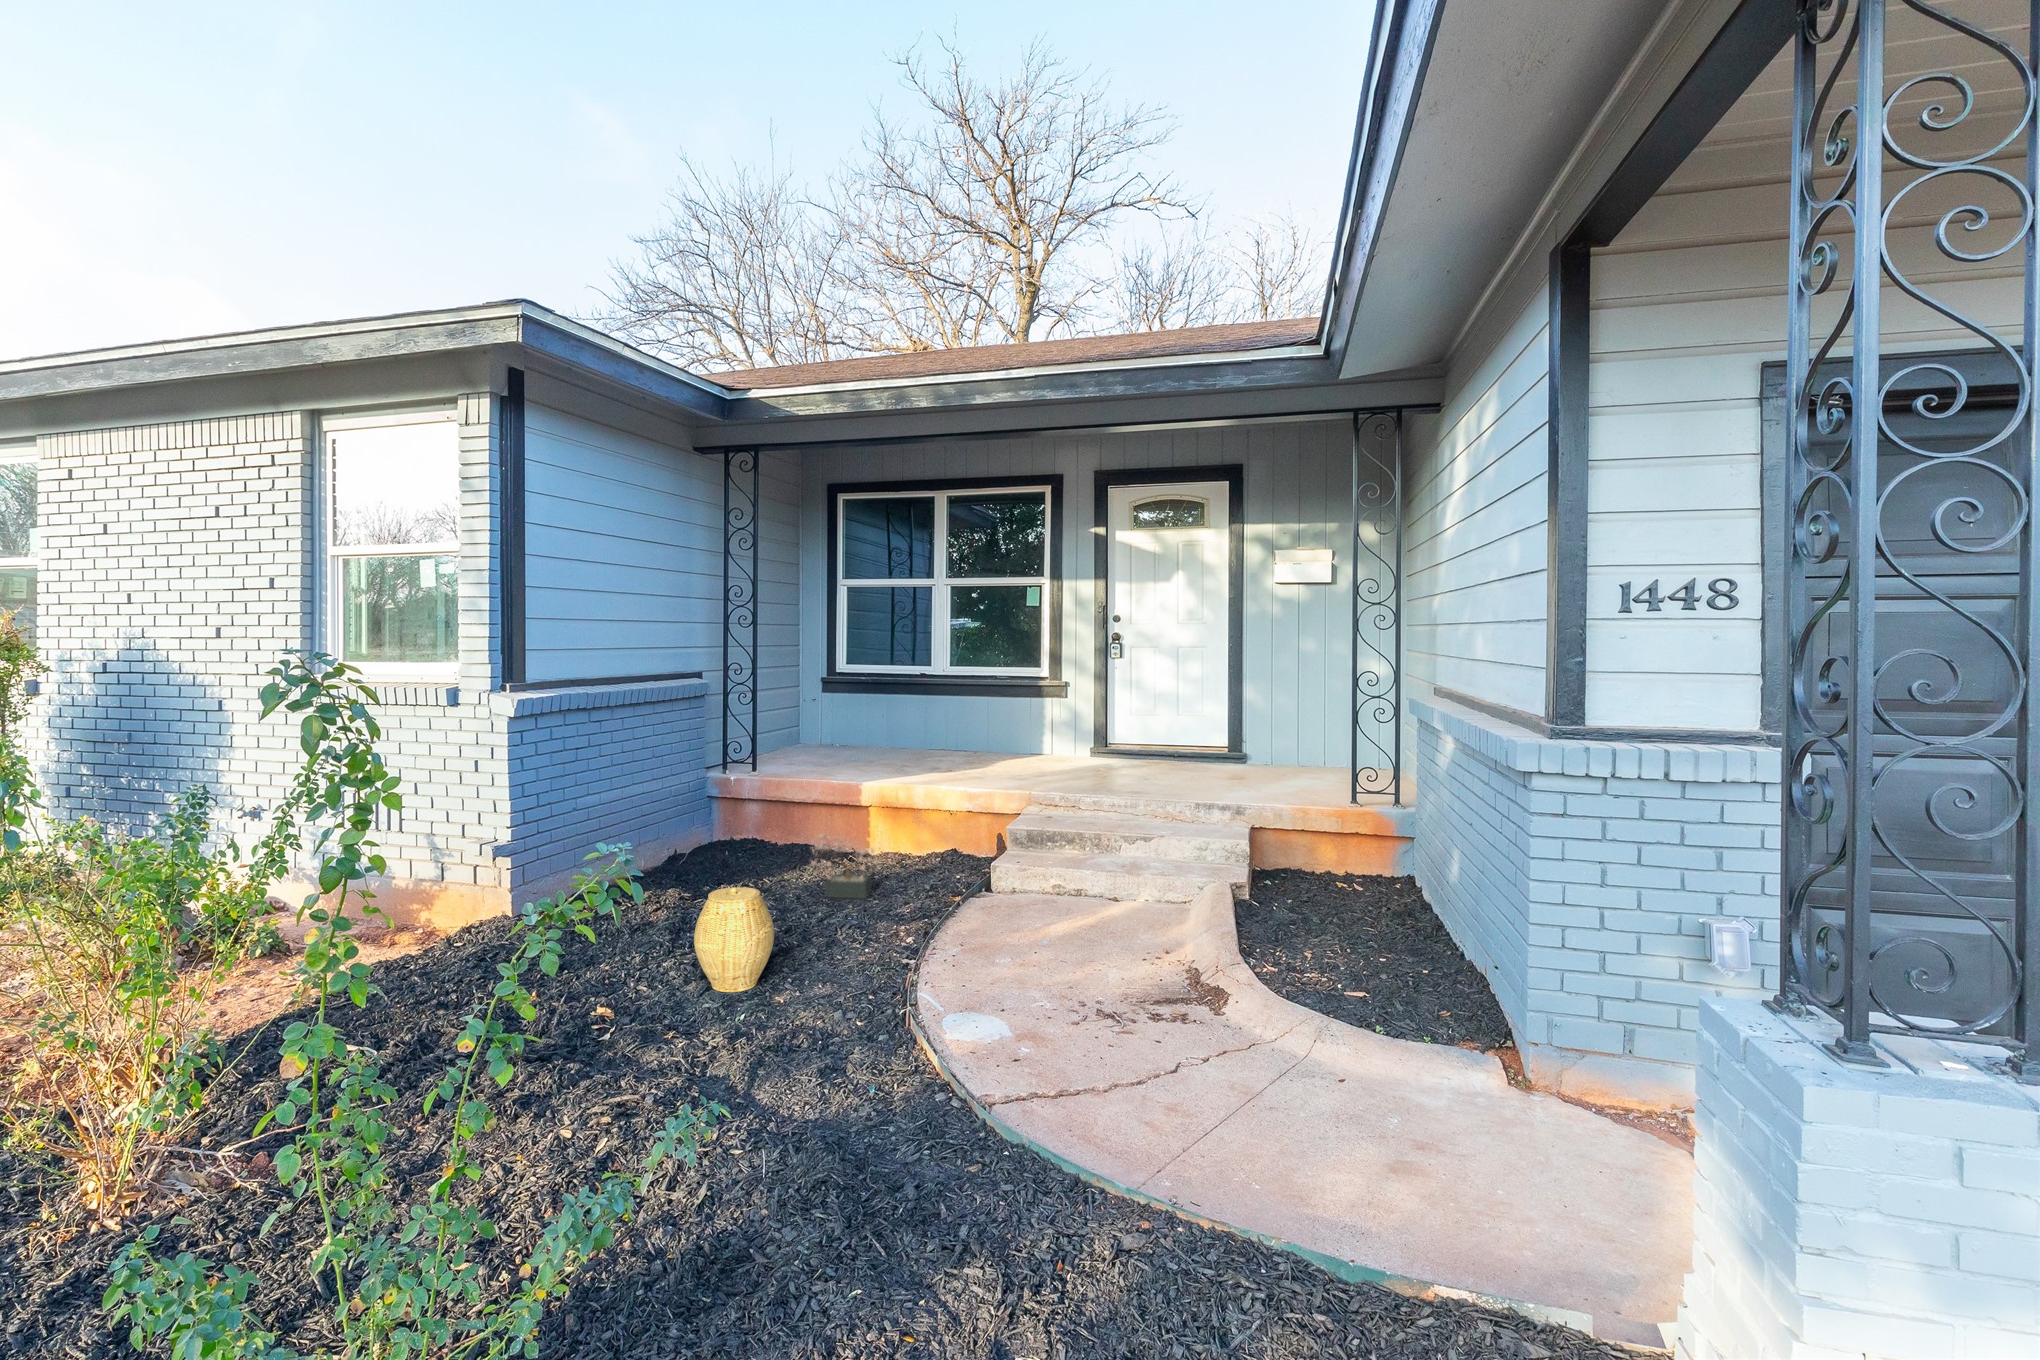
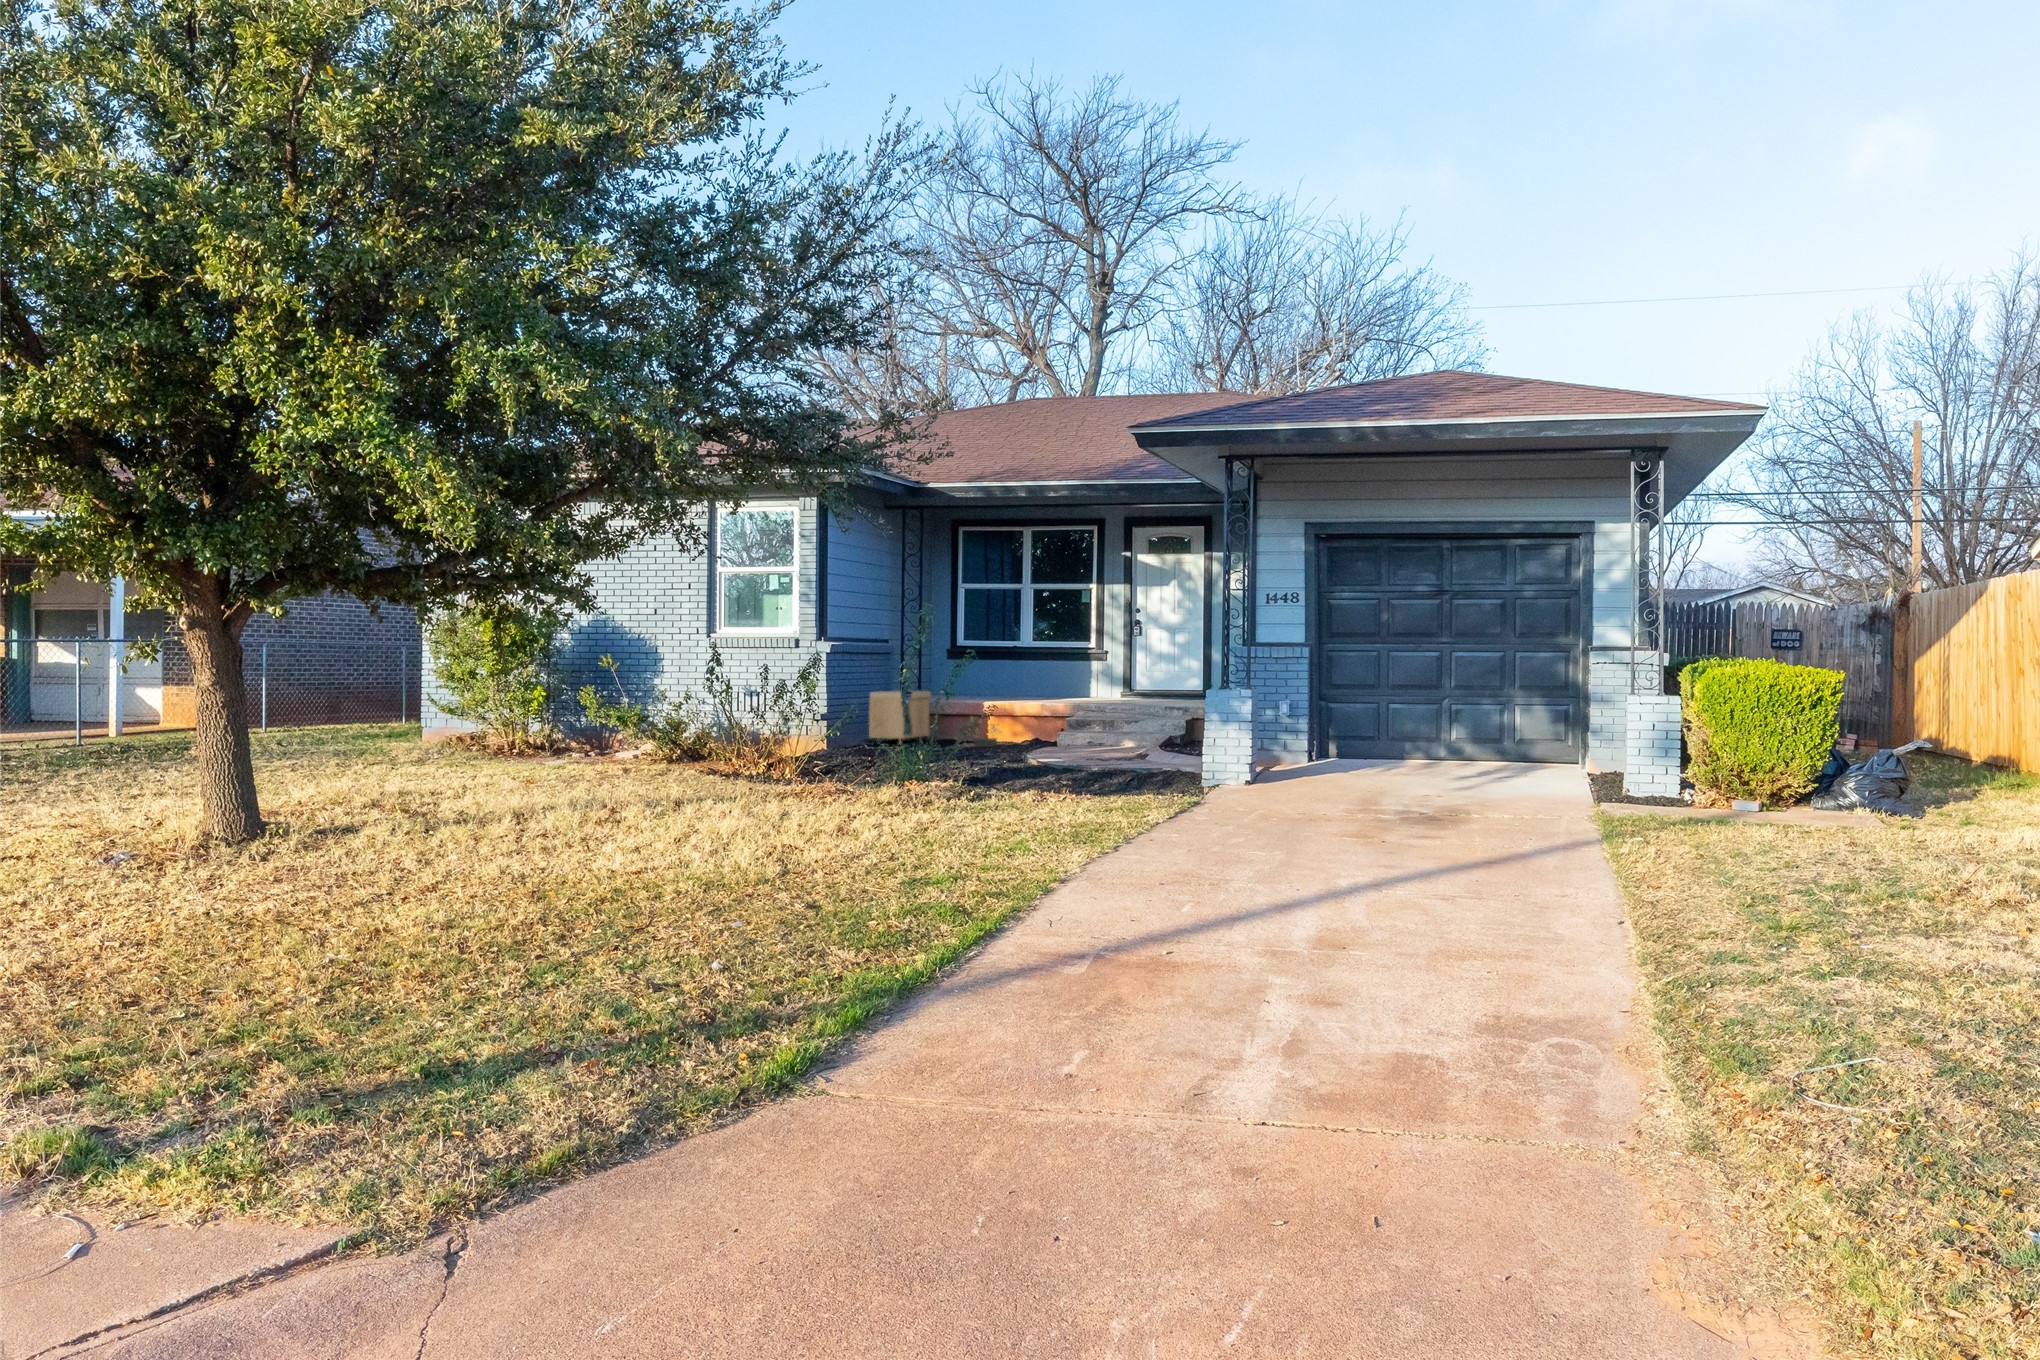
storage bench: none [641,762,769,874] -> present [869,690,931,743]
woven basket: present [694,887,774,992] -> none [937,716,969,755]

